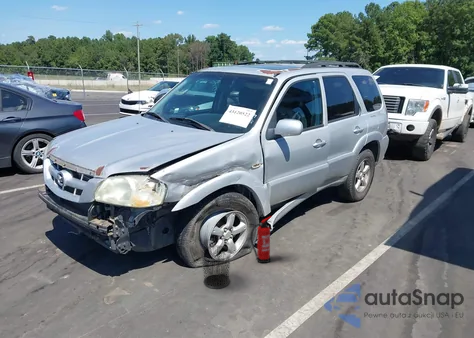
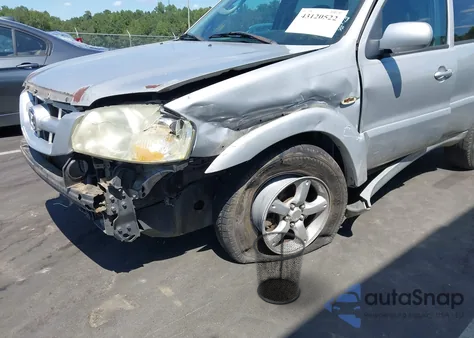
fire extinguisher: present [251,216,271,263] -> none [334,186,370,260]

